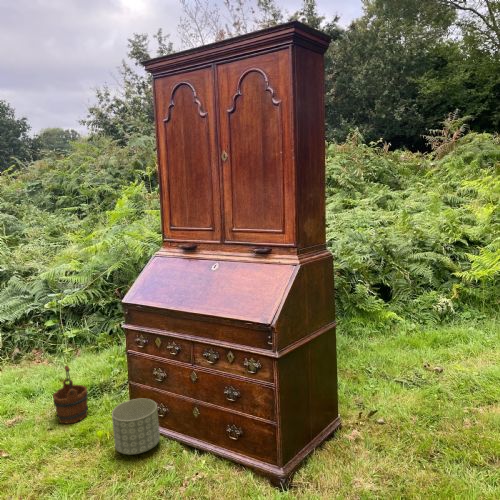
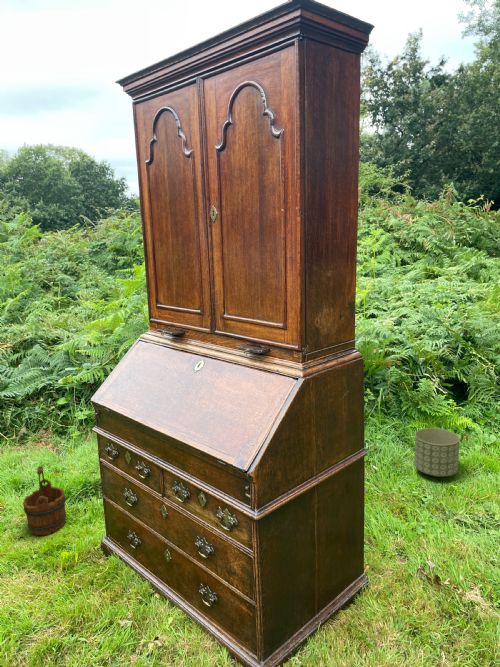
planter: present [112,398,160,455] -> present [414,428,460,477]

